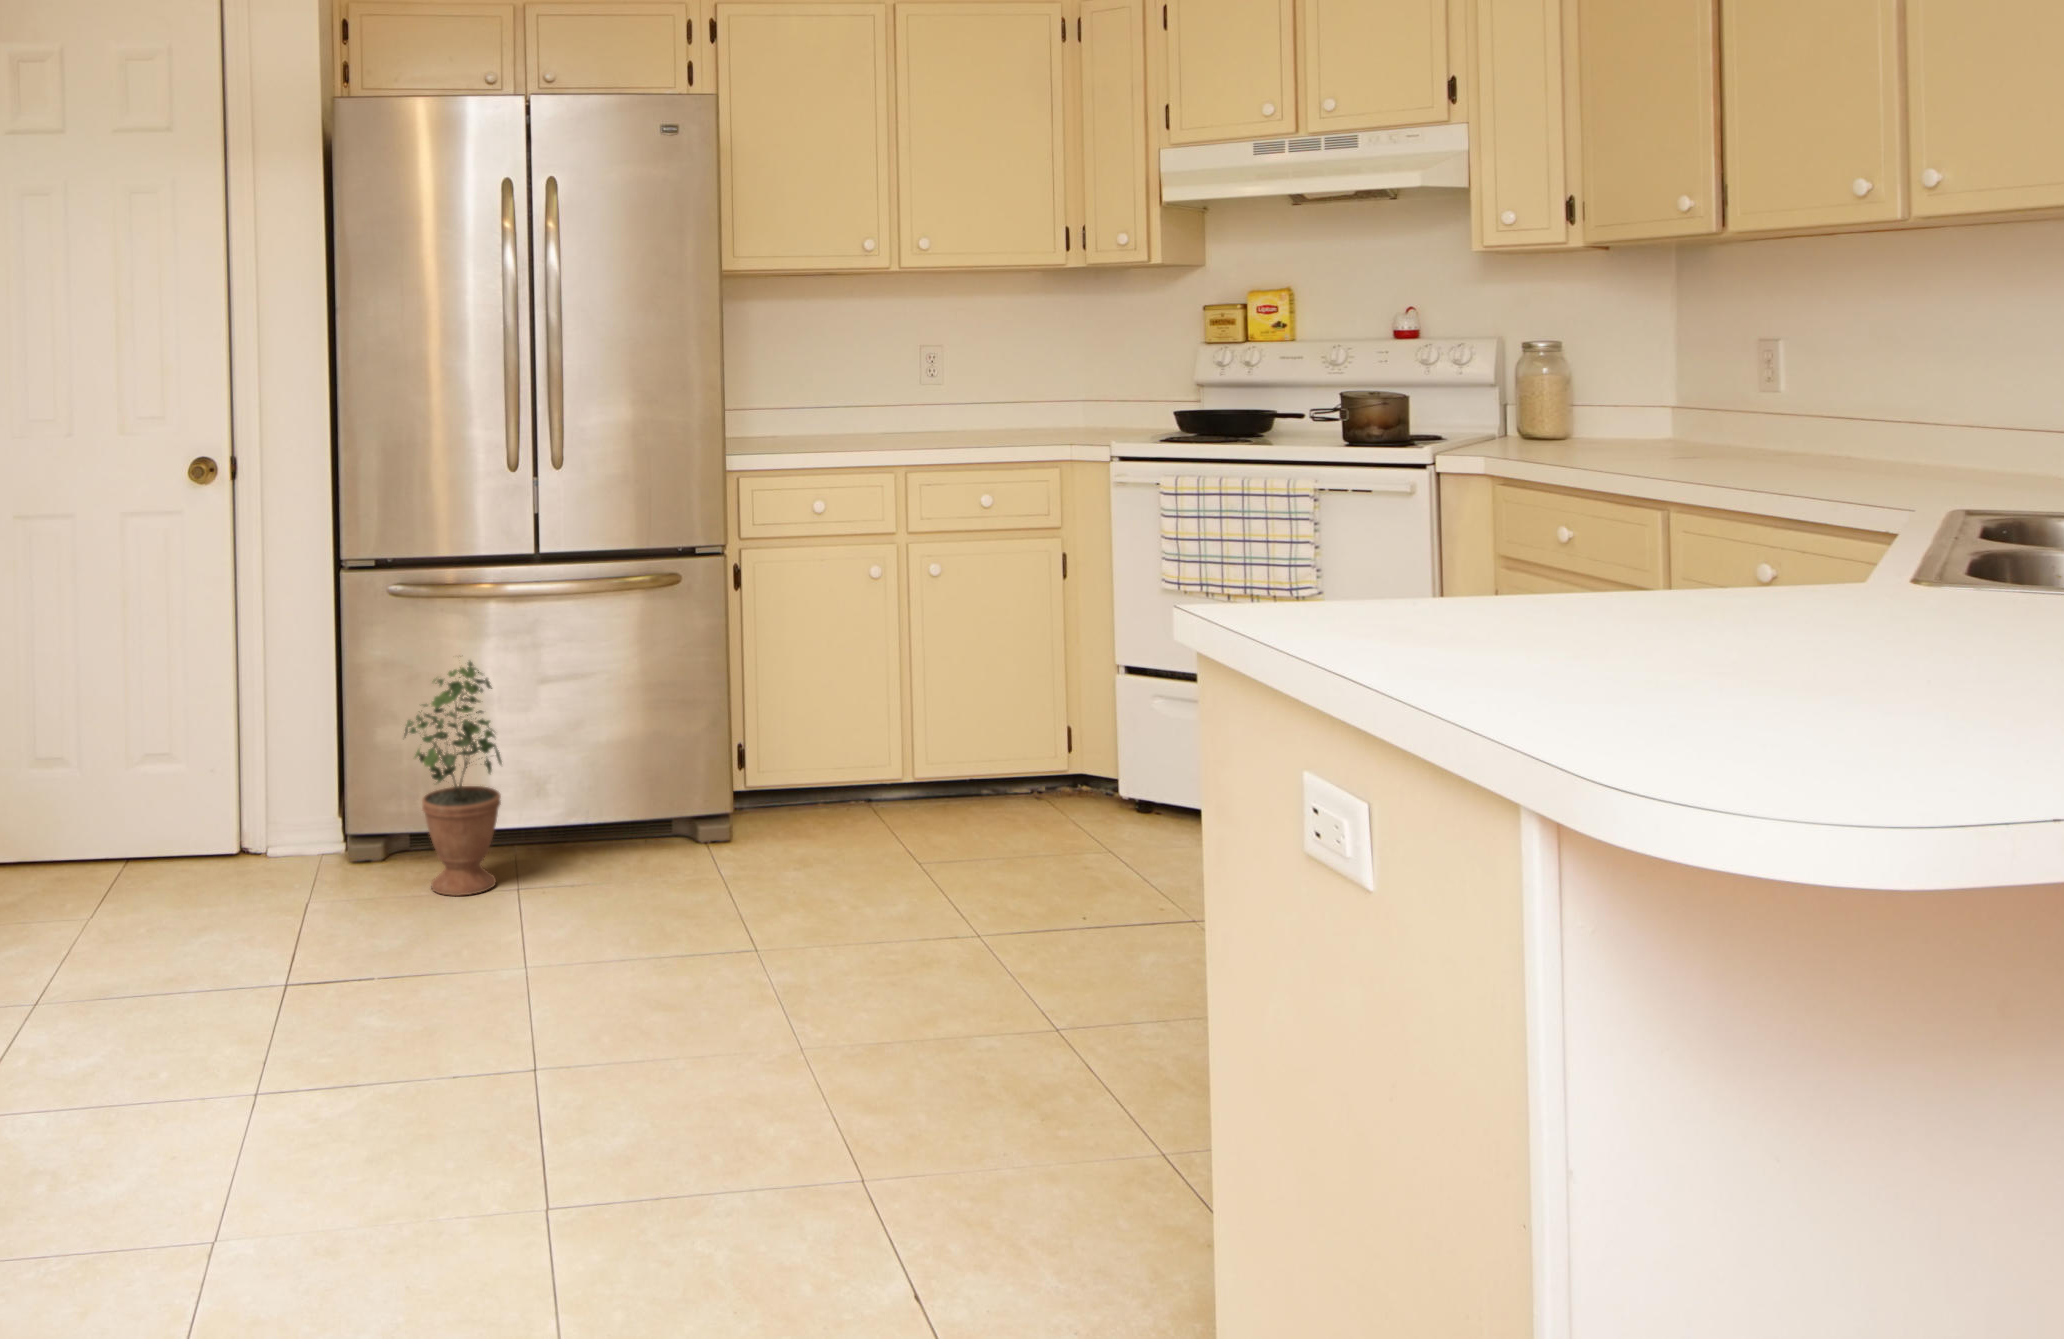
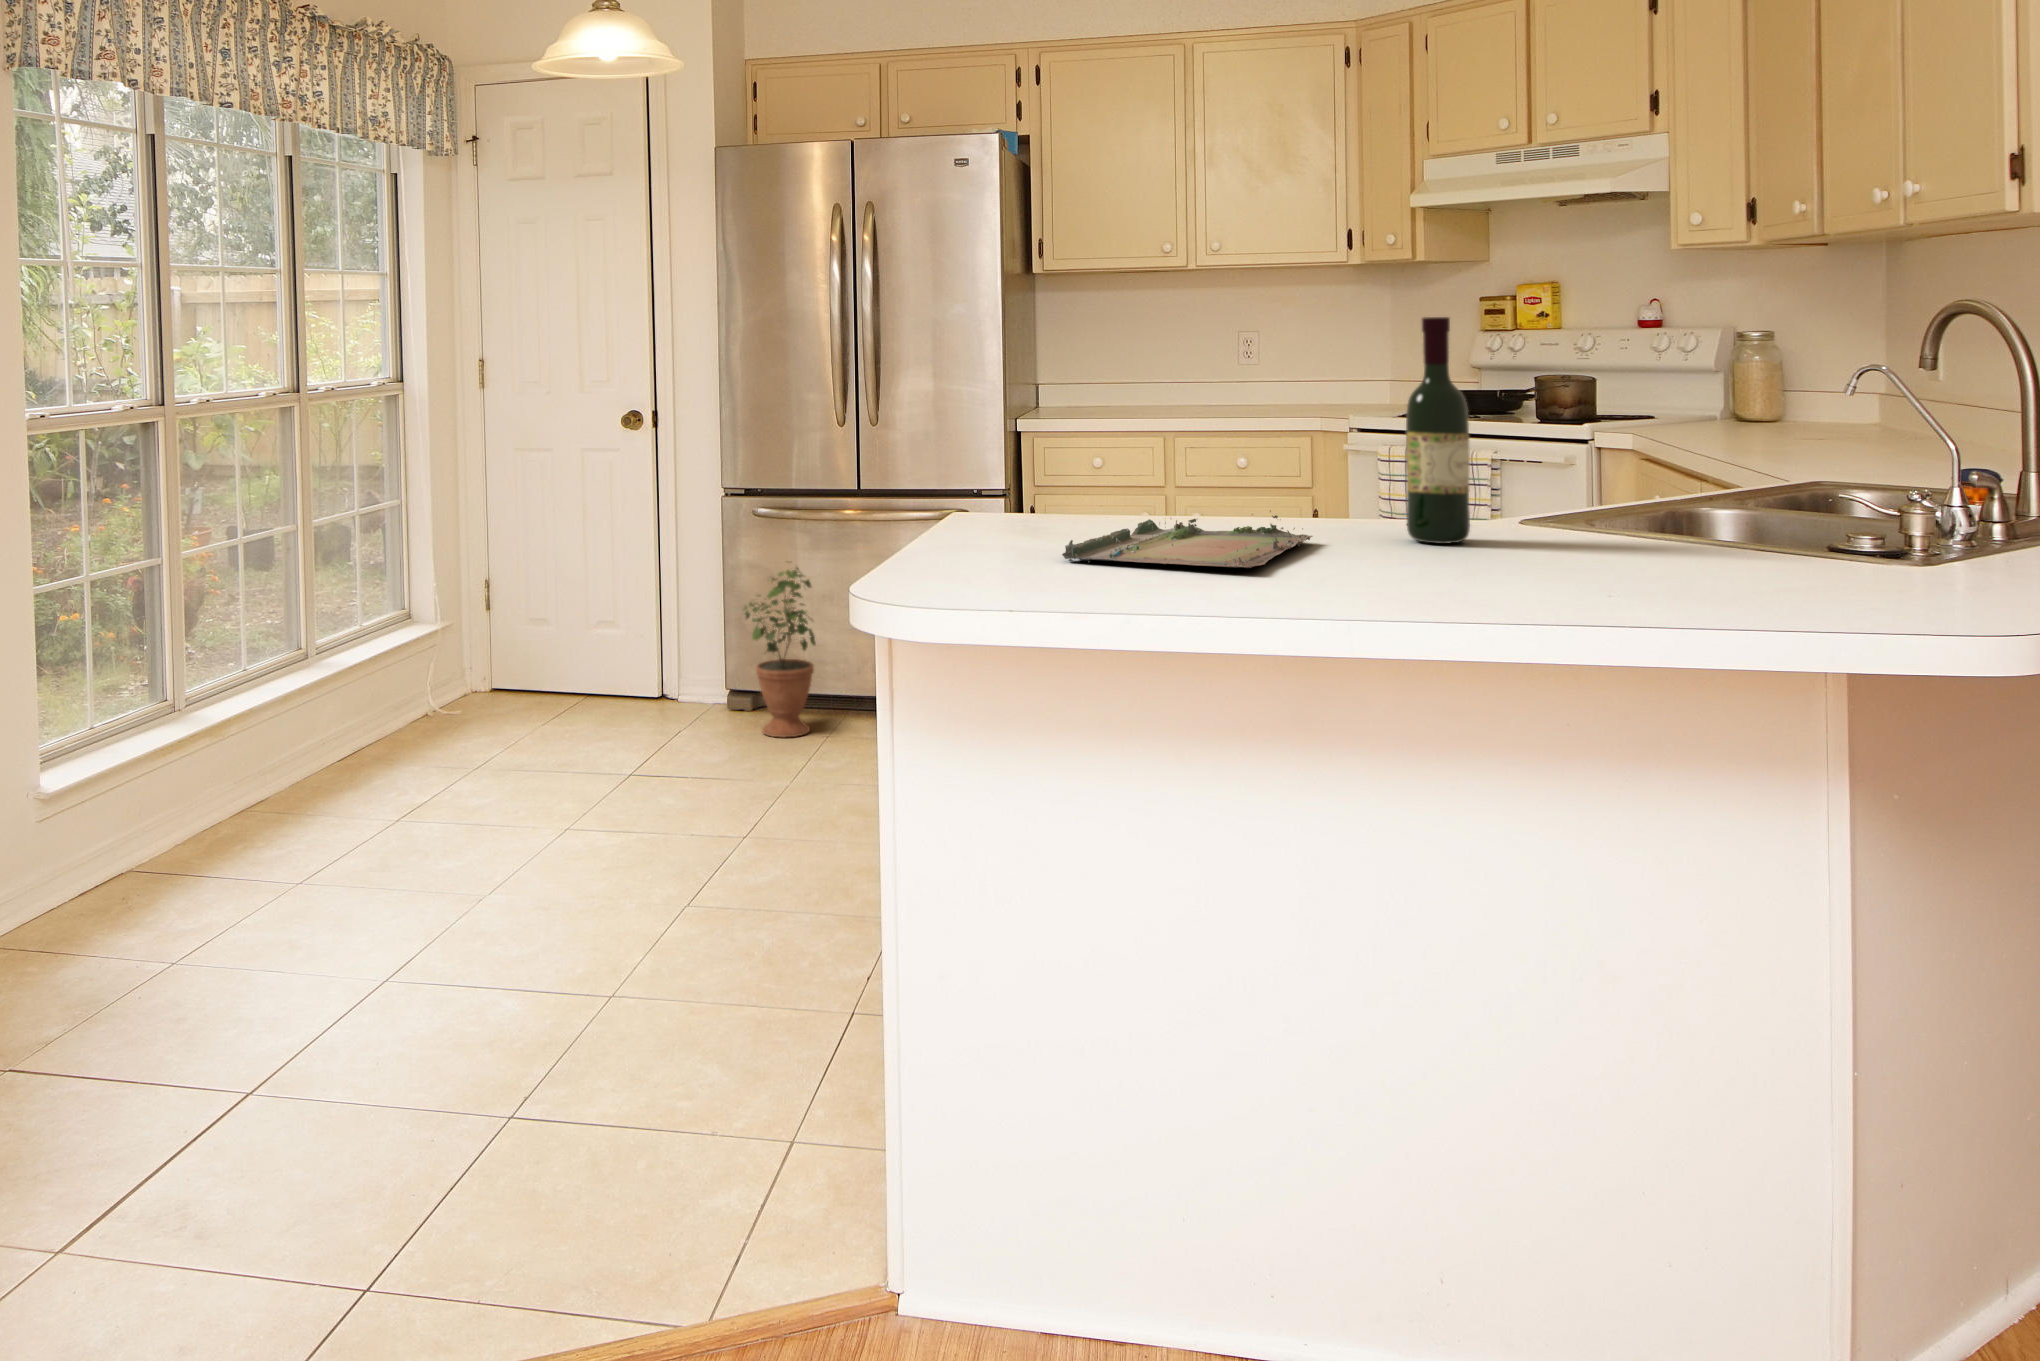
wine bottle: none [1839,306,1933,602] -> present [1406,317,1470,544]
tray: none [1518,569,1939,664] -> present [1062,510,1313,568]

